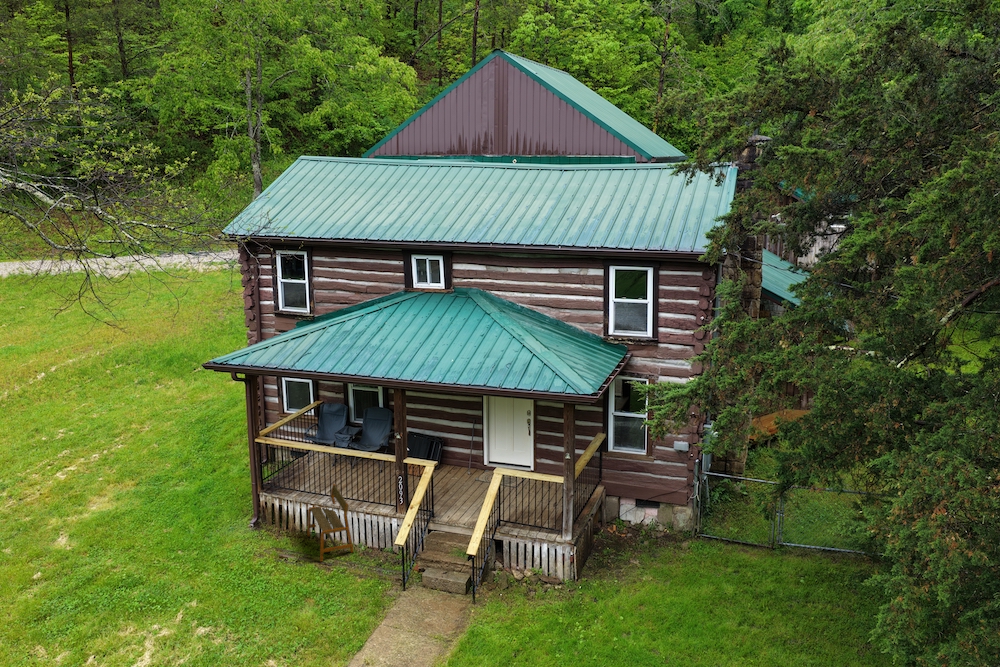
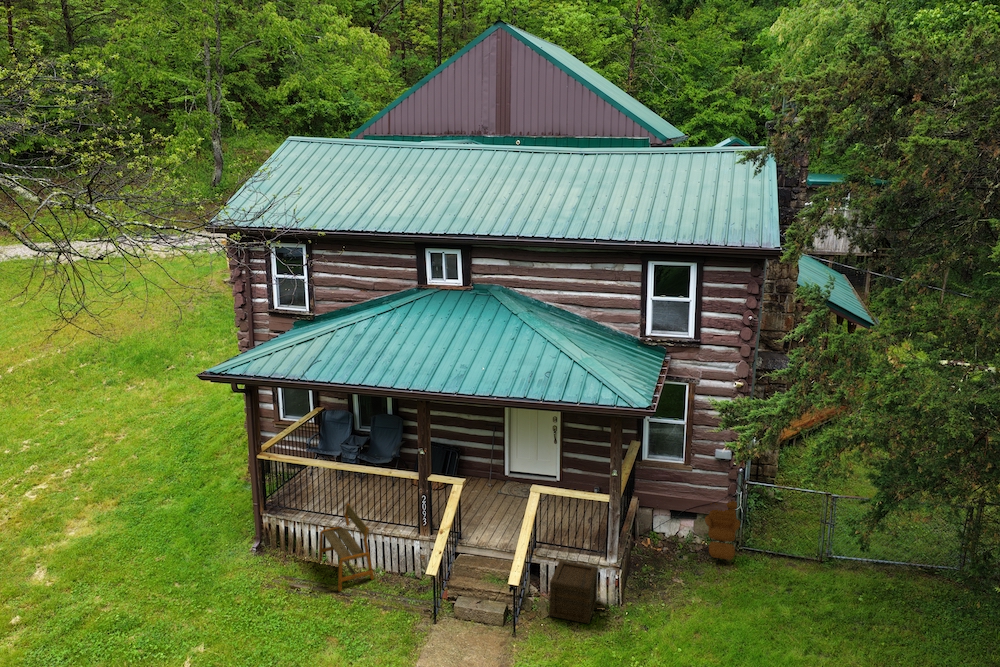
armchair: none [665,488,698,549] -> present [705,501,740,565]
wooden crate: none [507,538,554,595] -> present [549,561,598,624]

